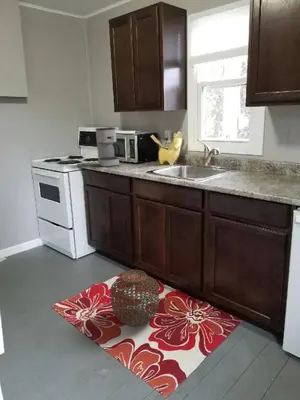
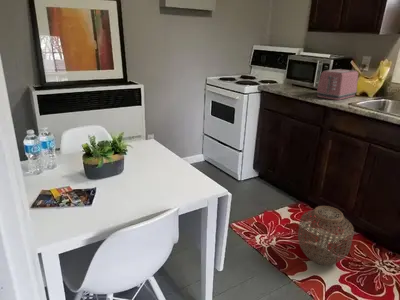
coffee maker: present [96,127,120,167] -> none [282,48,311,91]
toaster: none [122,143,159,171] -> present [317,69,358,100]

